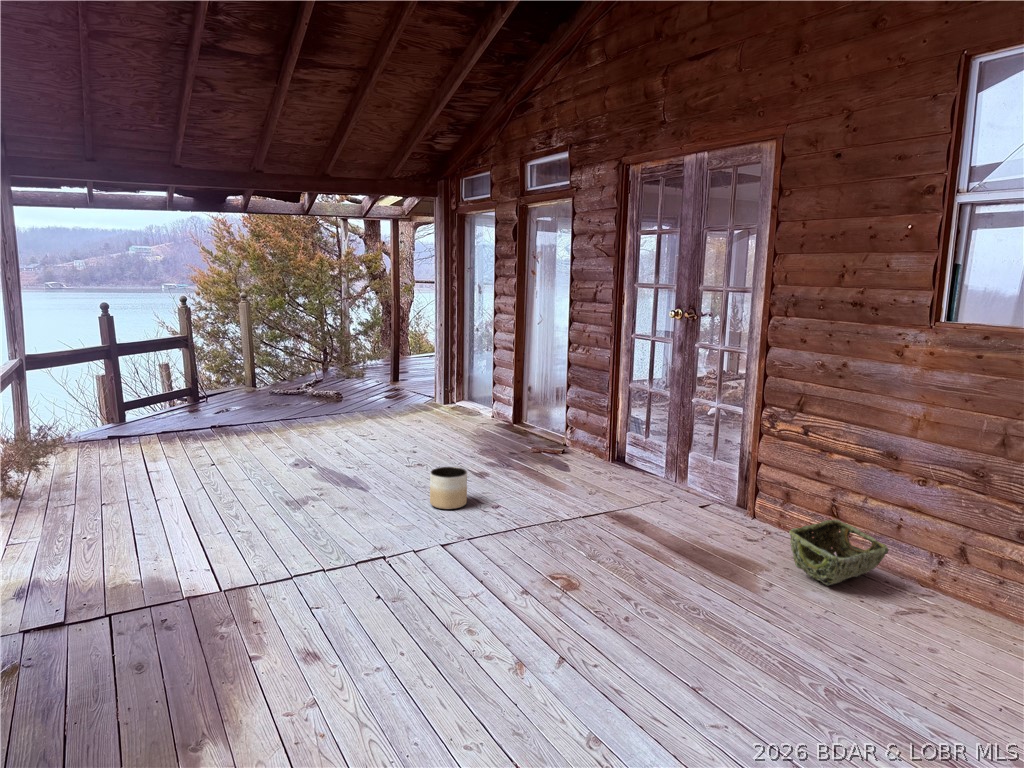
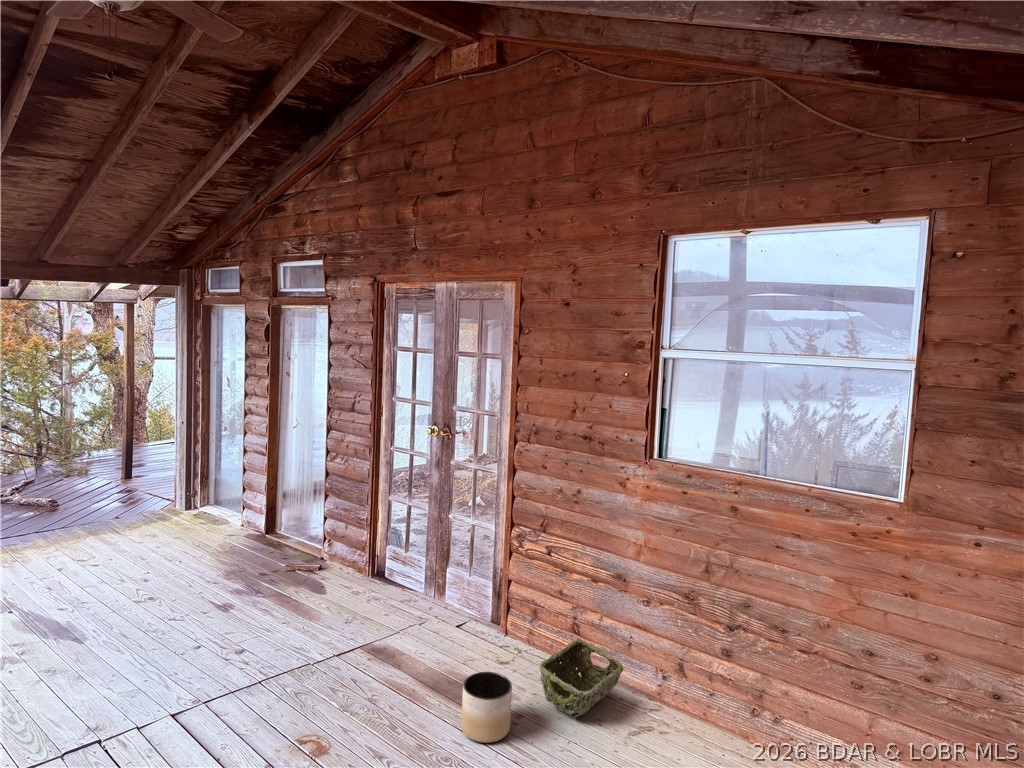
planter: present [430,467,467,510] -> present [461,672,512,743]

